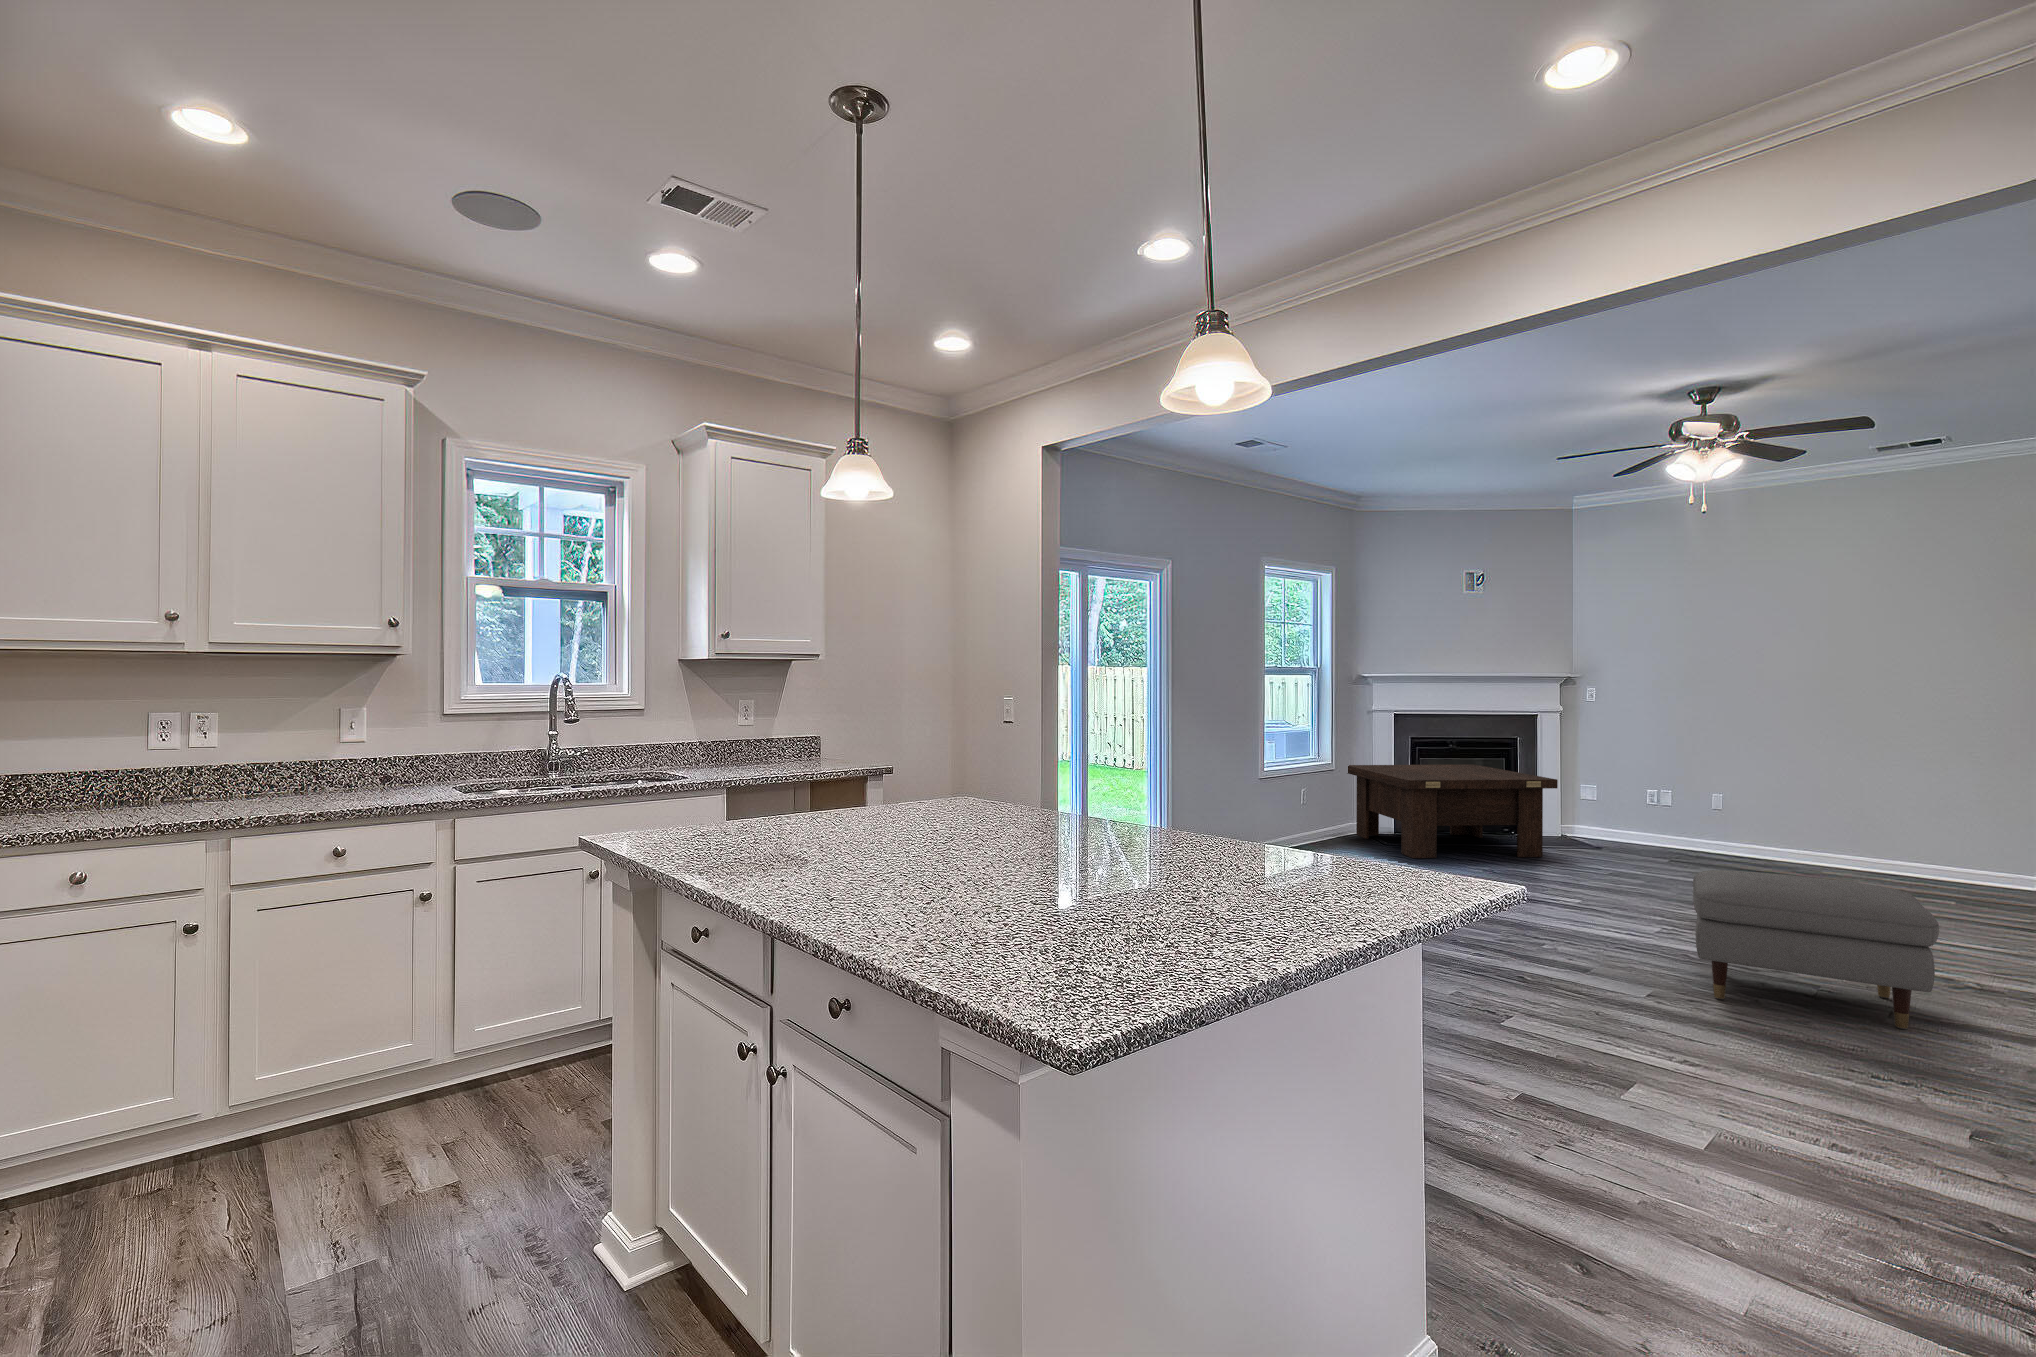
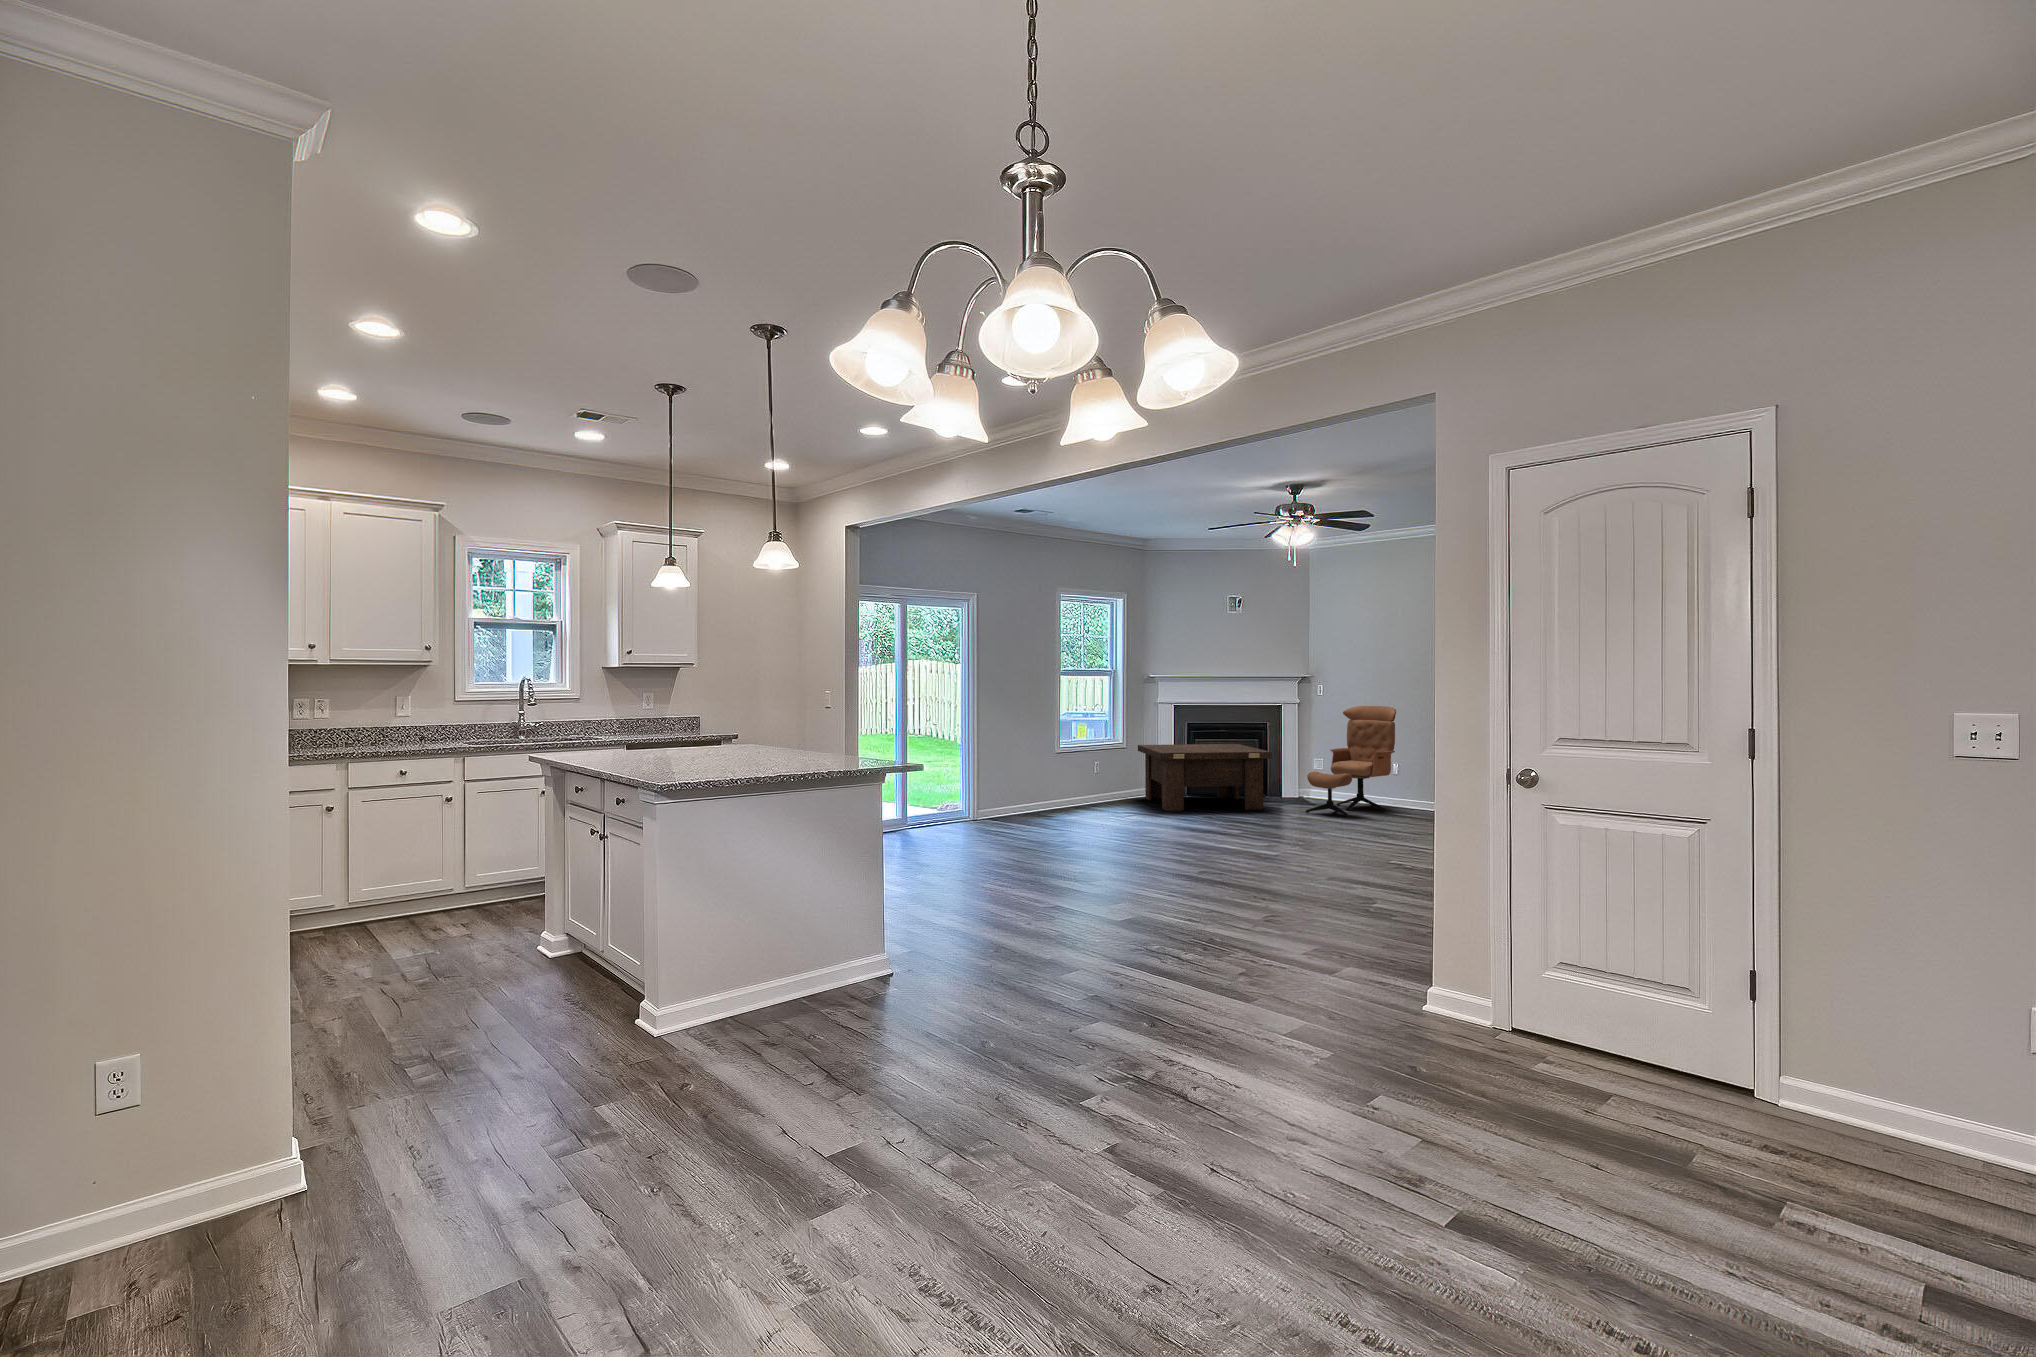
lounge chair: none [1611,717,1726,871] -> present [1306,706,1396,816]
ottoman: present [1693,870,1939,1029] -> none [1232,799,1365,884]

